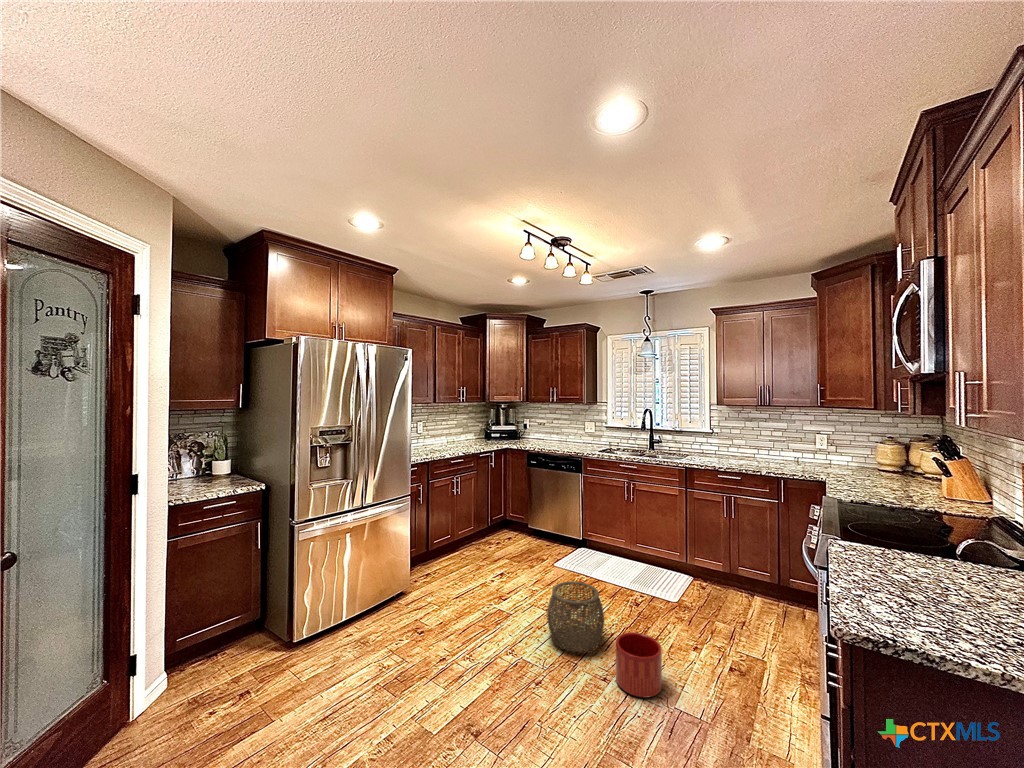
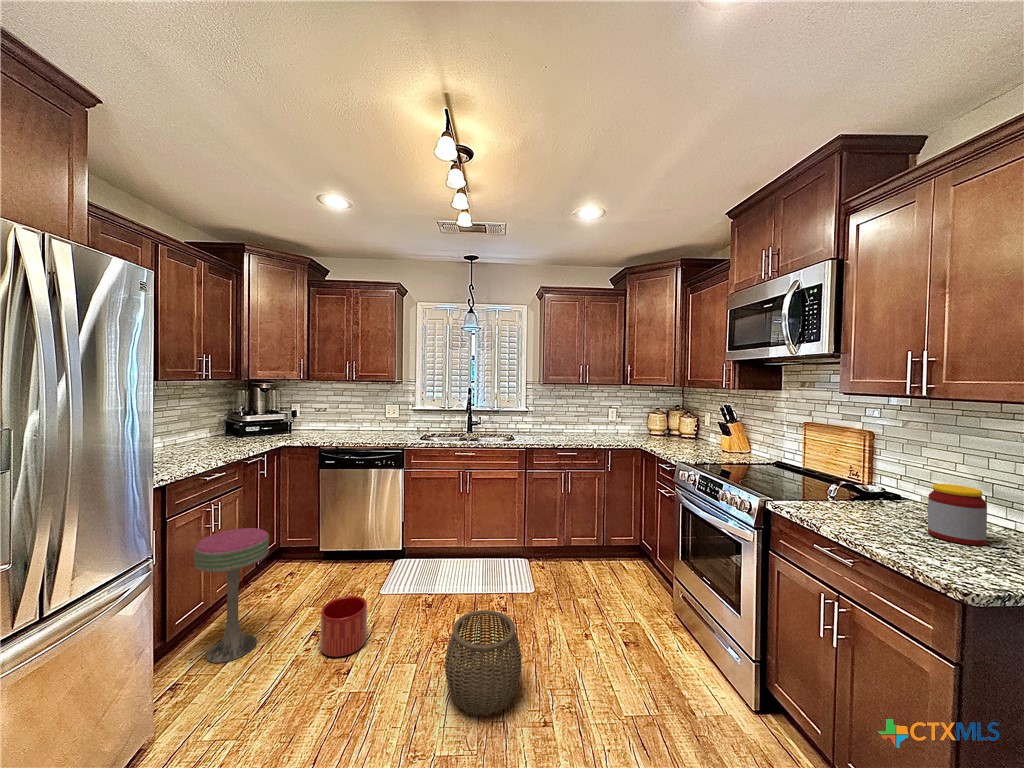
bar stool: none [440,496,477,573] -> present [194,528,269,663]
jar: none [870,526,926,594] -> present [928,484,987,545]
planter: present [616,632,662,697] -> present [320,596,367,657]

